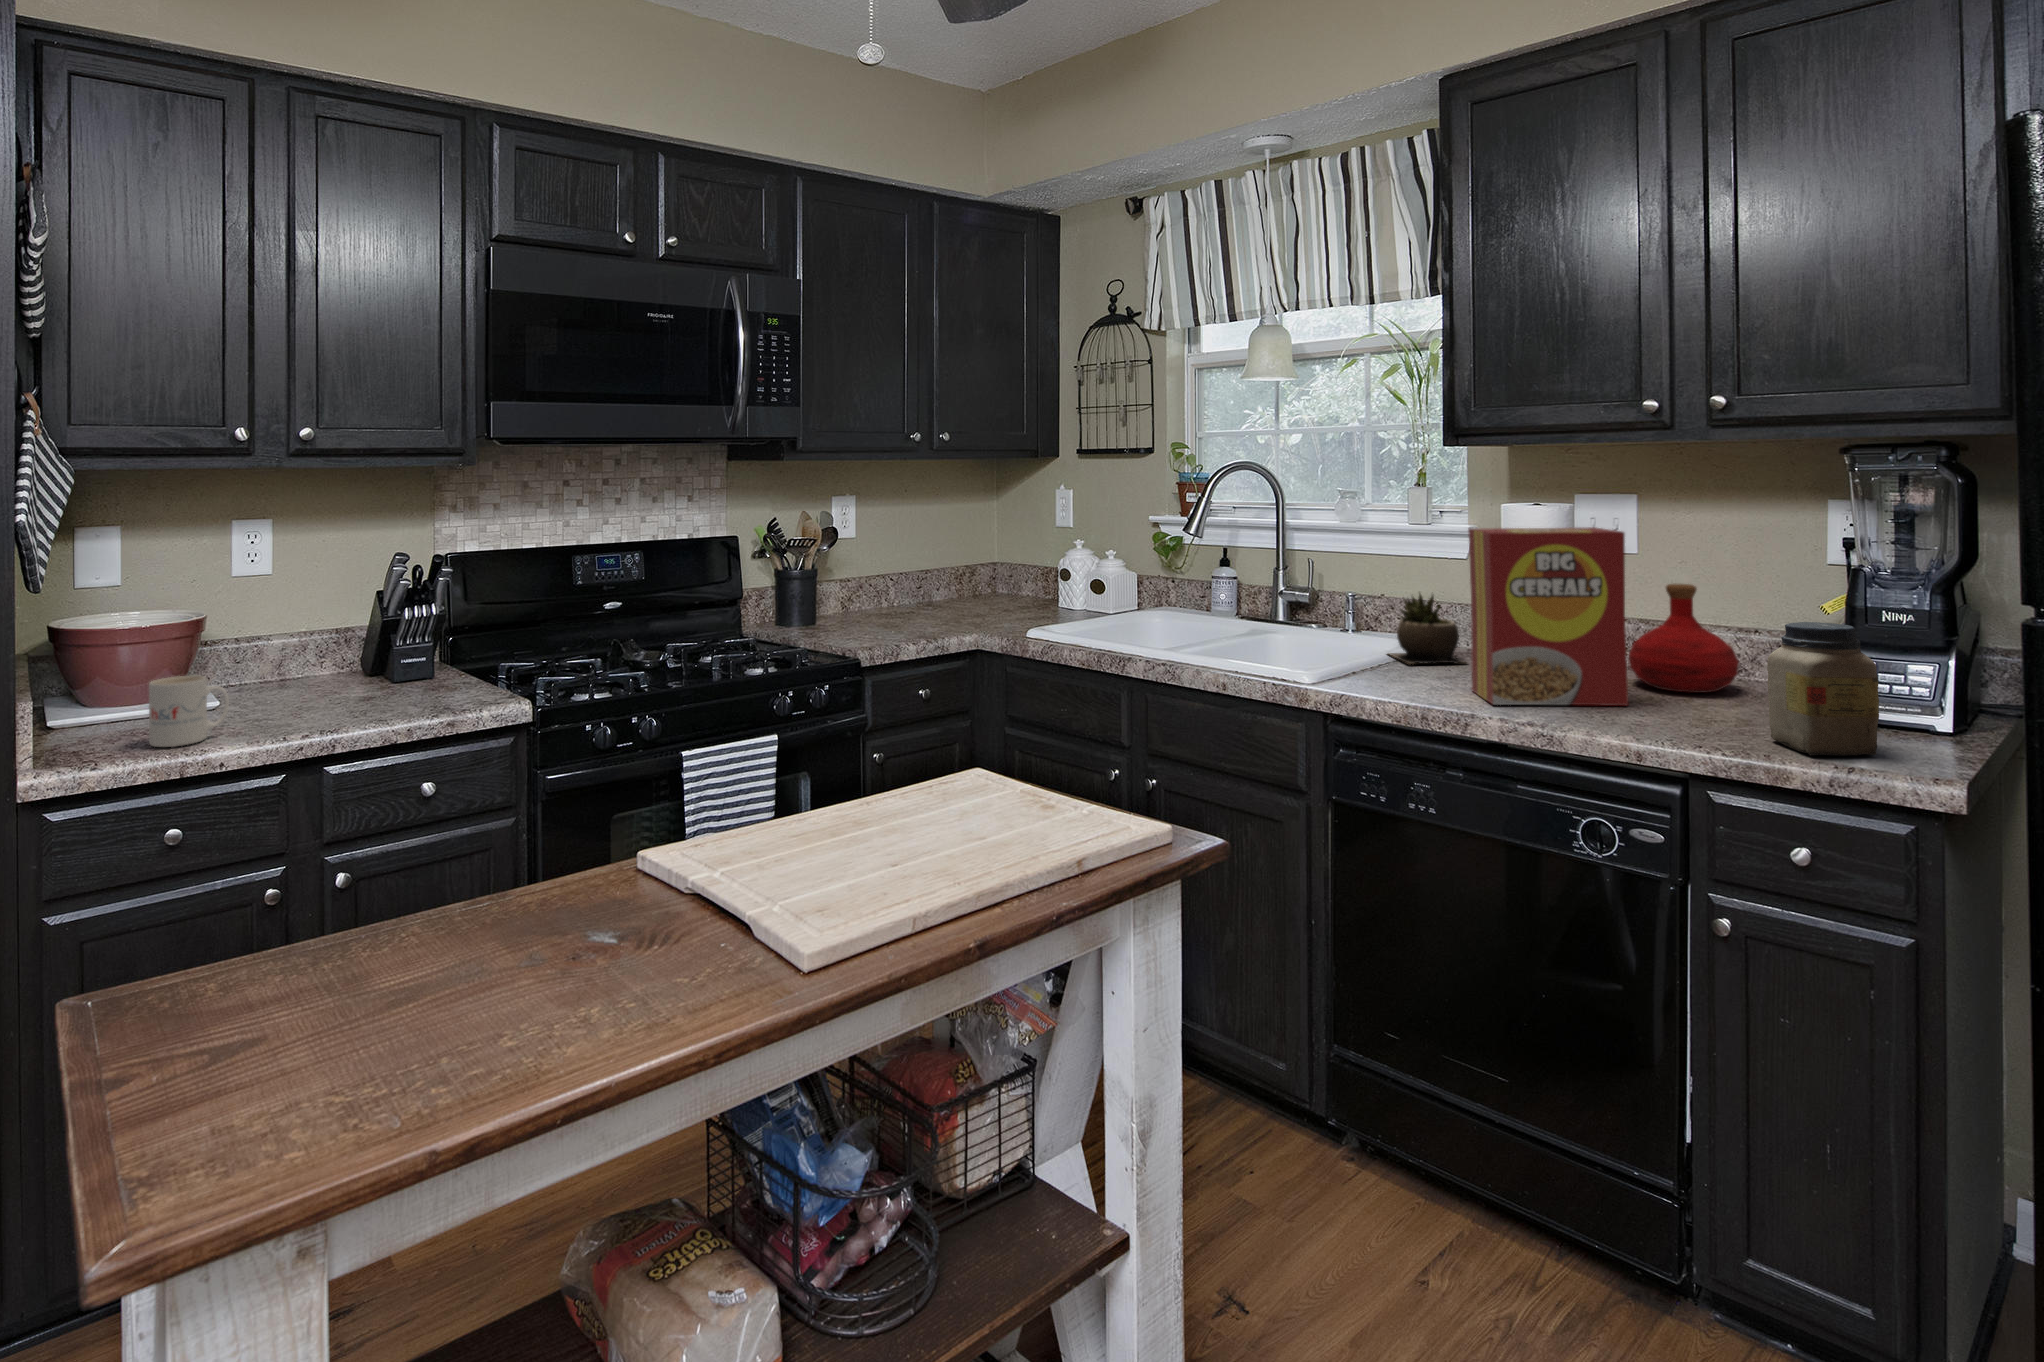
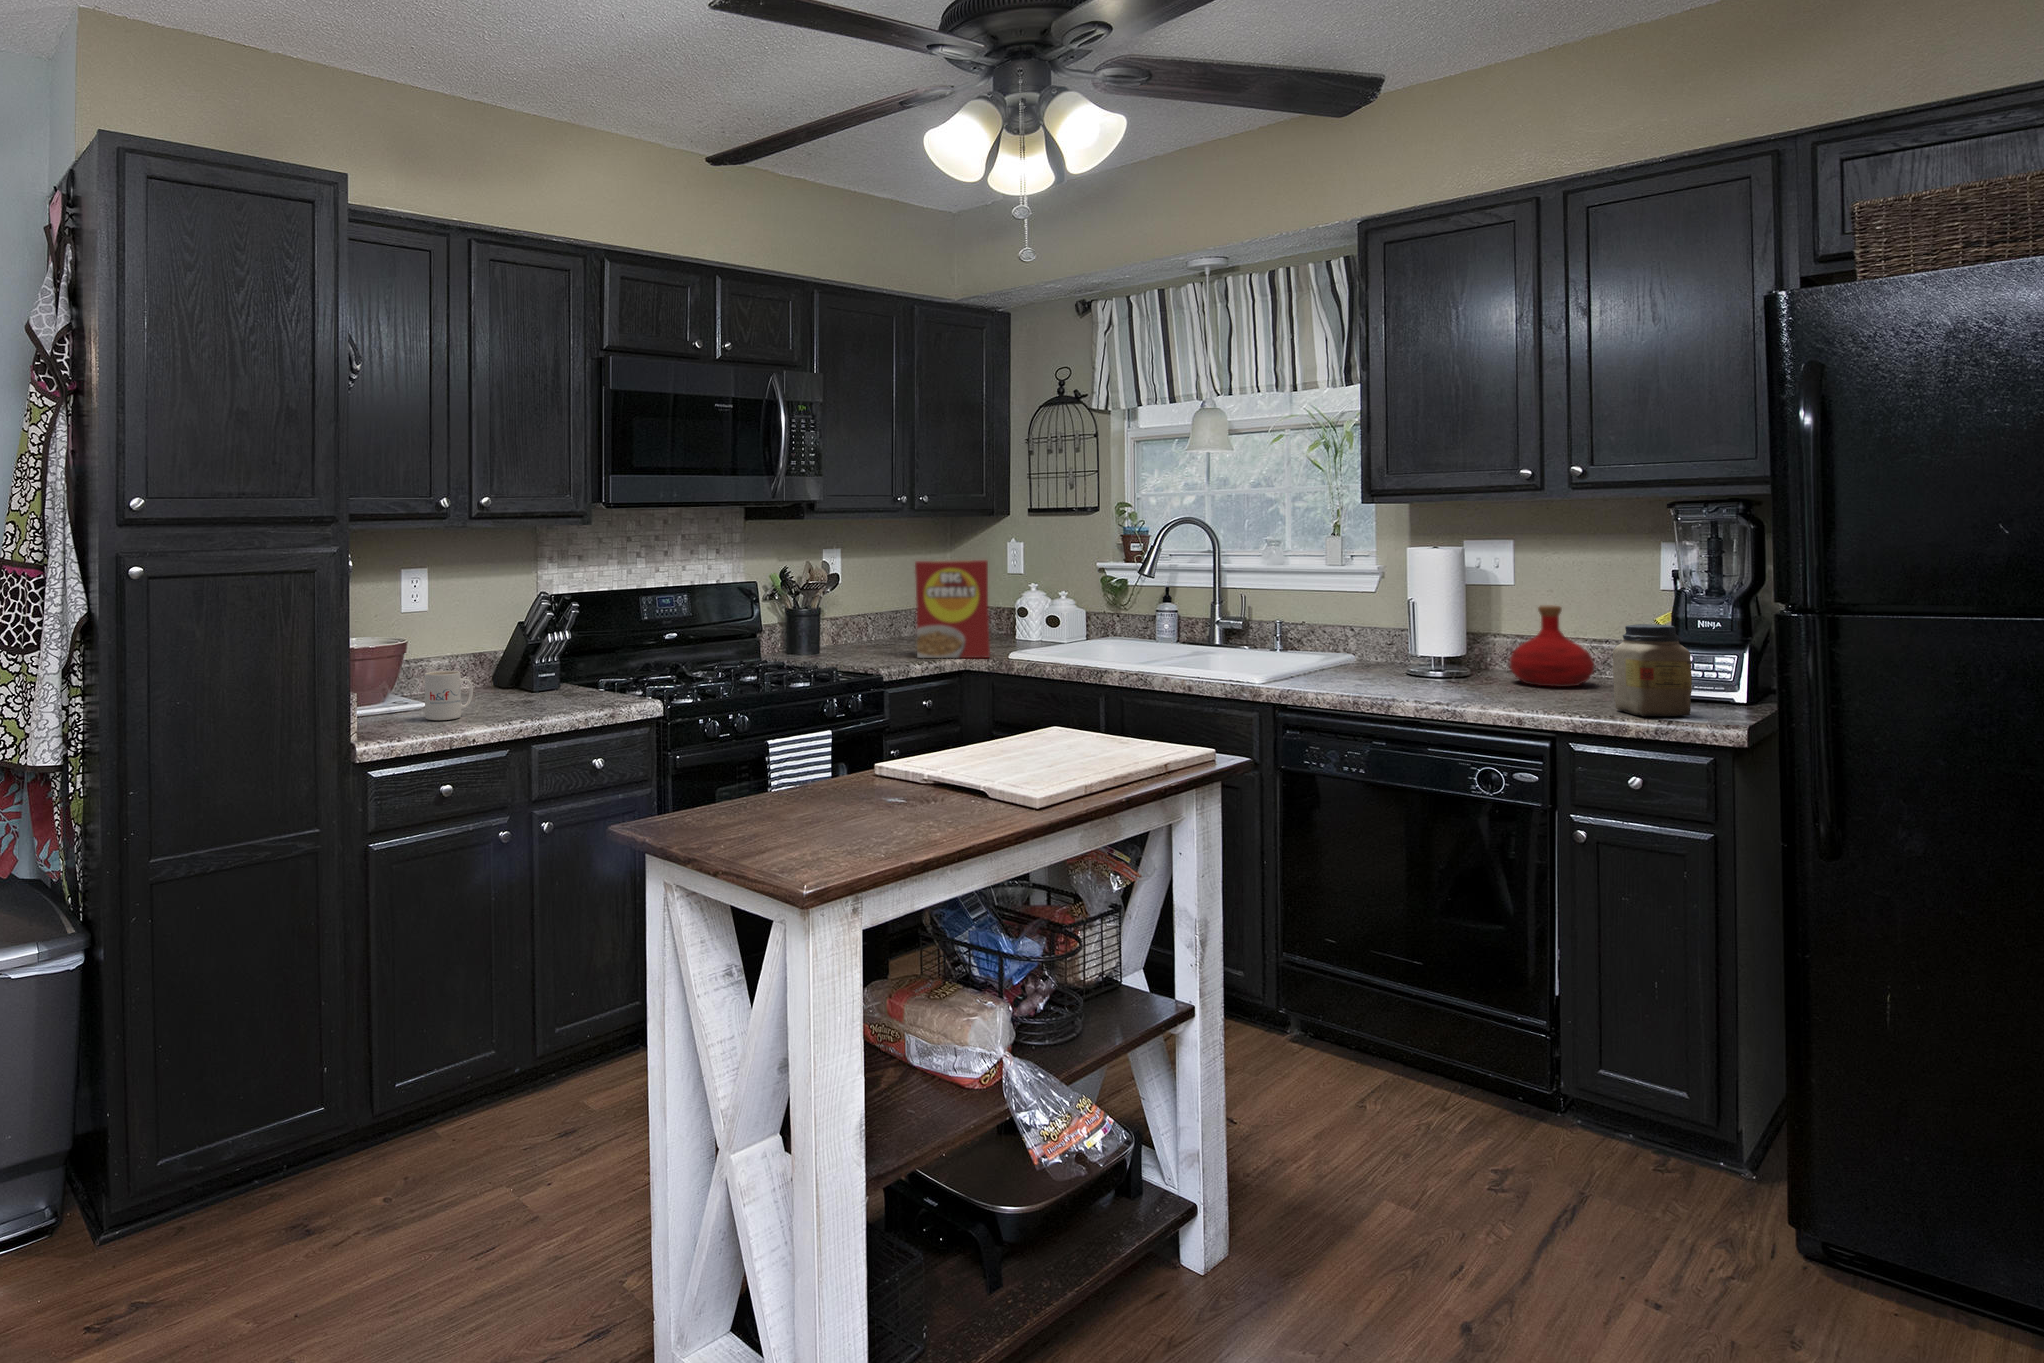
cereal box: present [1469,528,1628,706] -> present [915,560,990,658]
succulent plant: present [1389,594,1465,664] -> none [1312,617,1382,672]

